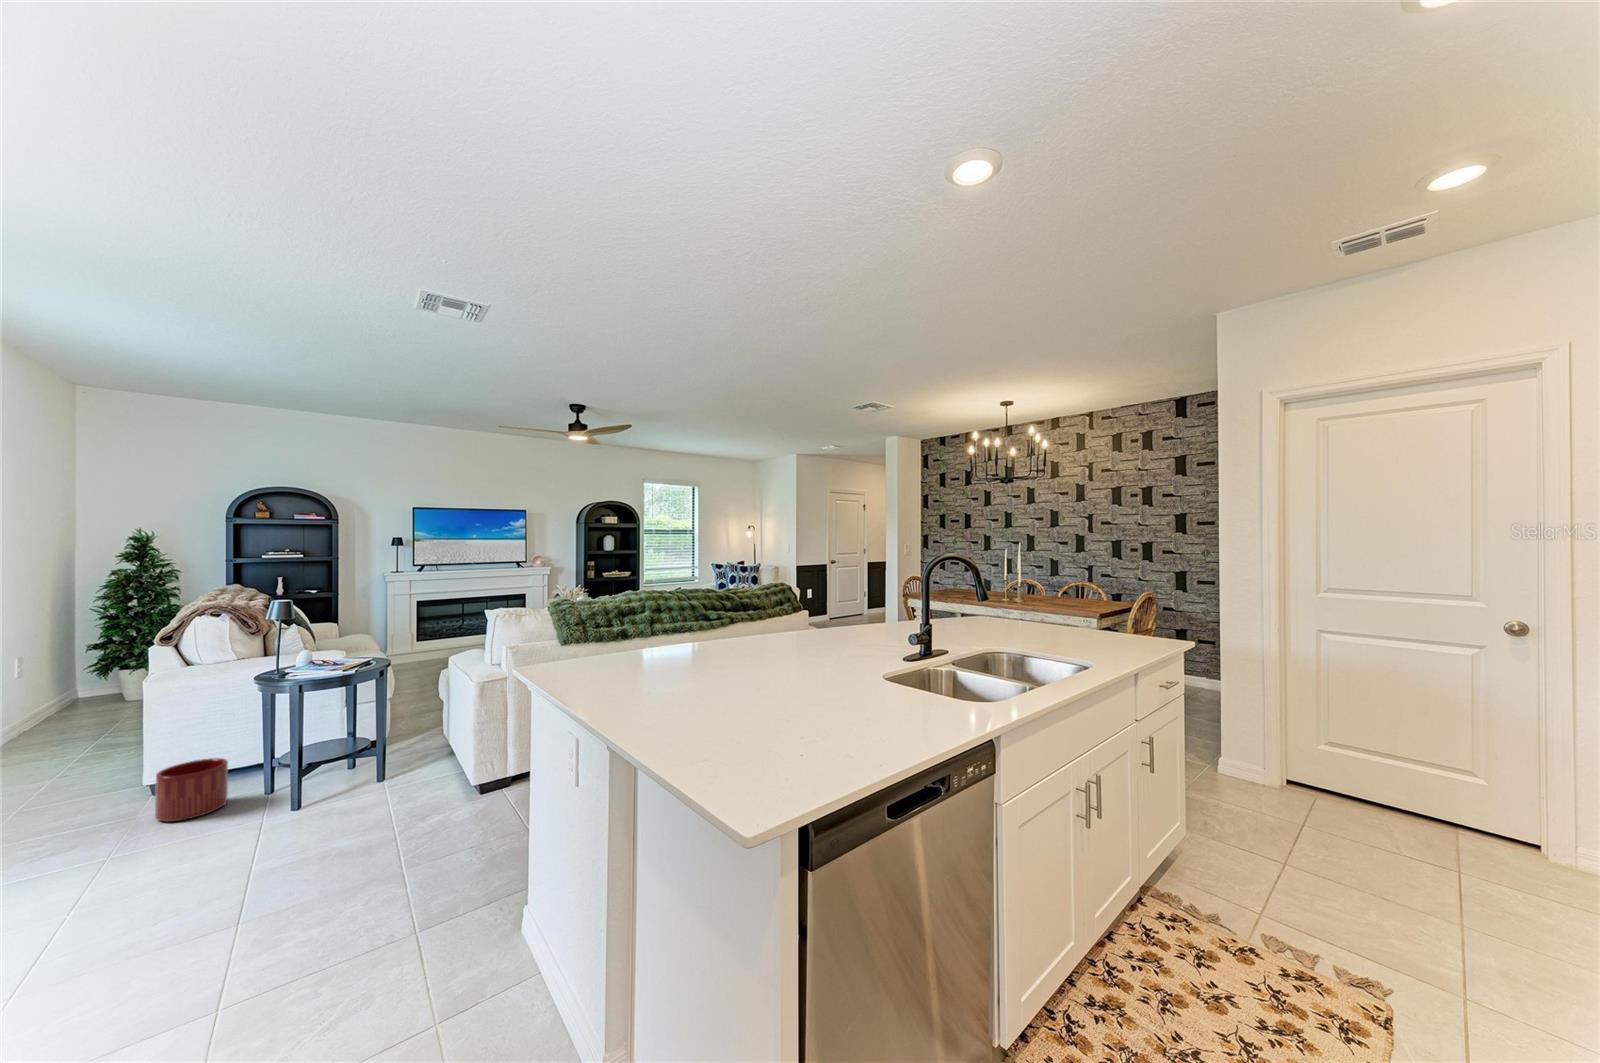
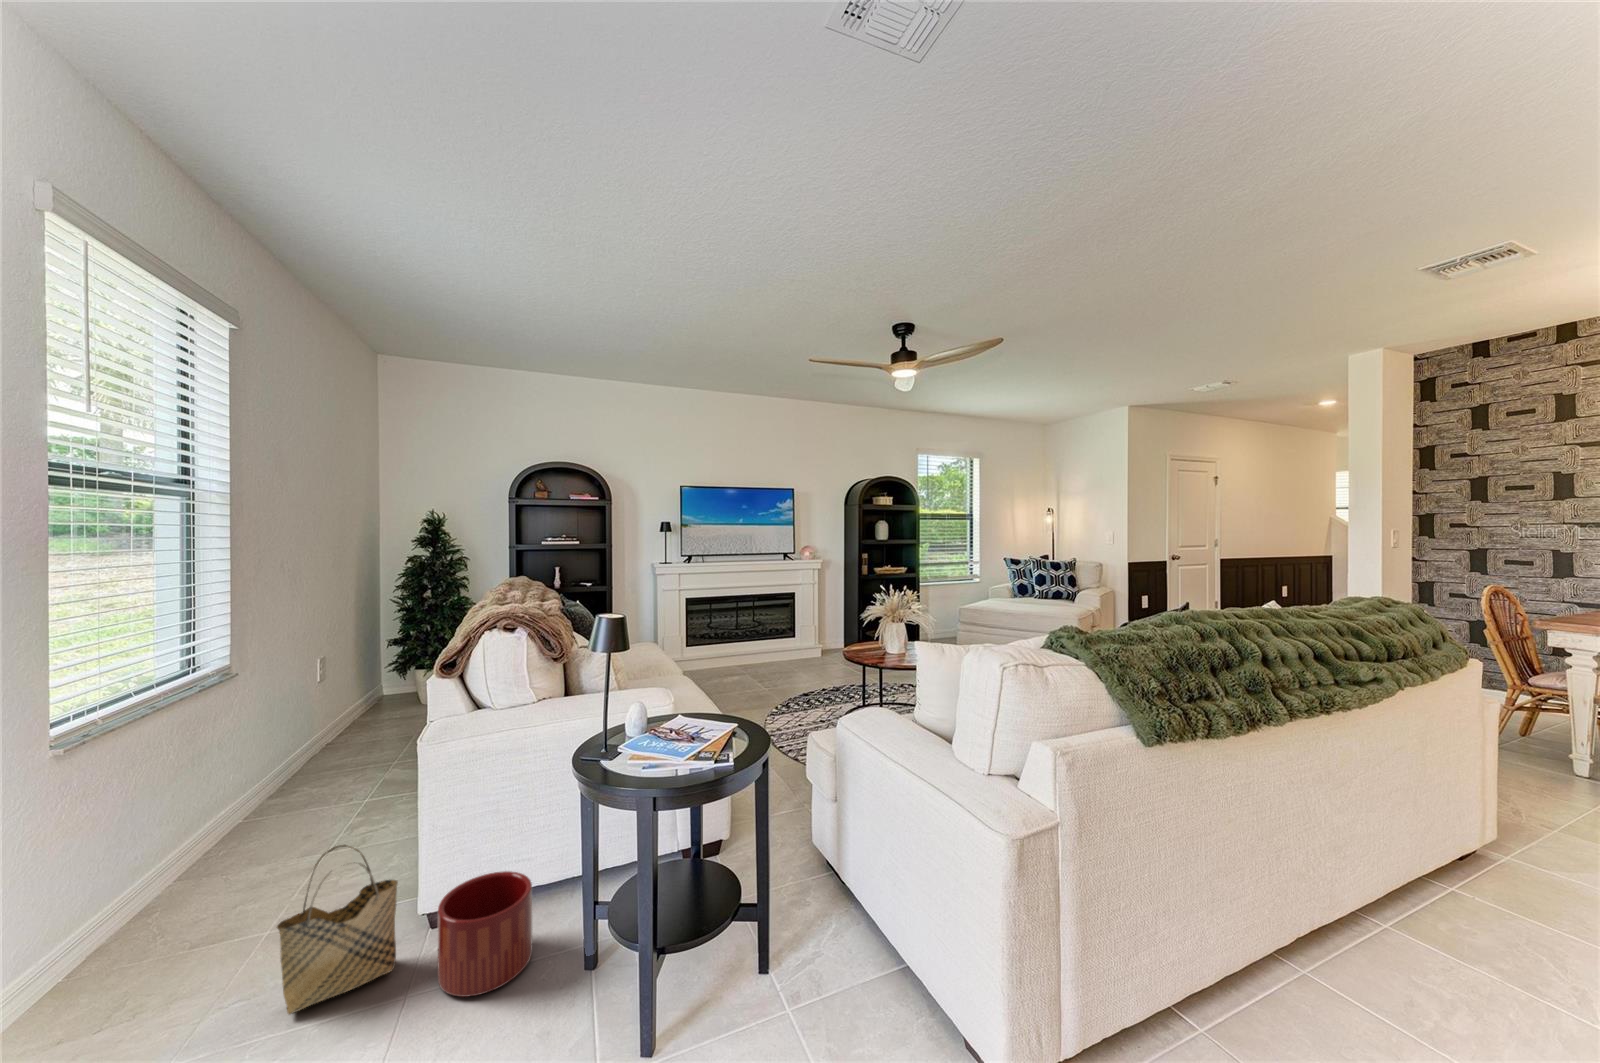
woven basket: none [32,746,123,840] -> present [277,845,398,1015]

